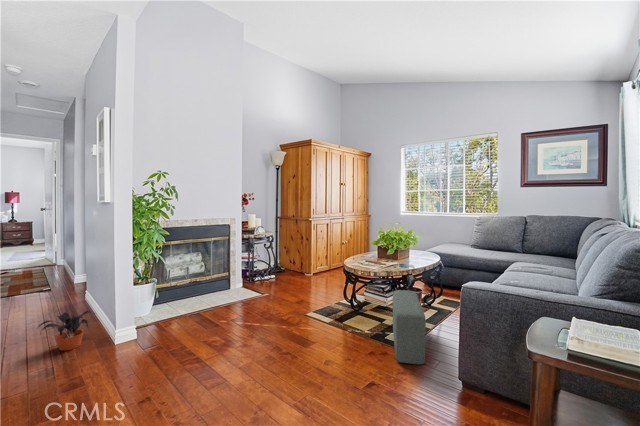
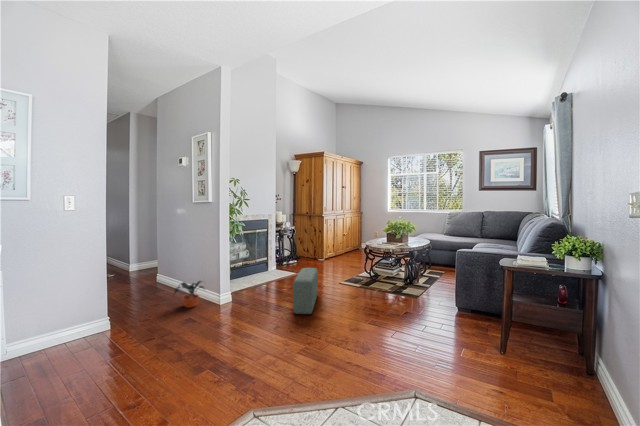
pouf: present [393,290,426,364] -> present [293,268,318,314]

